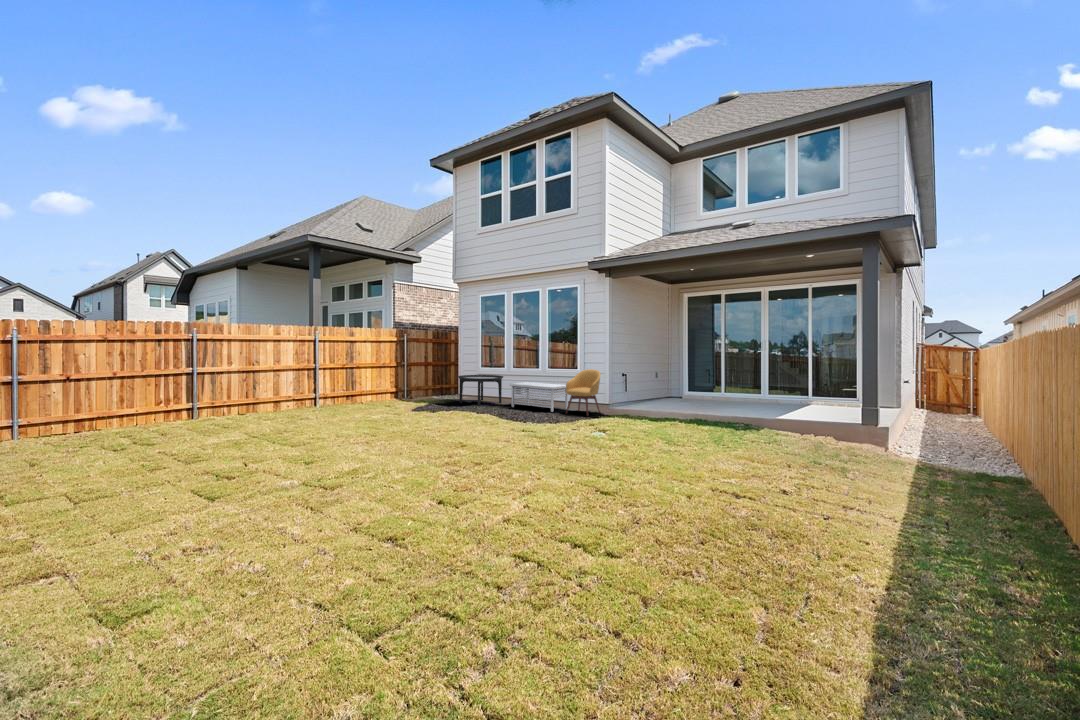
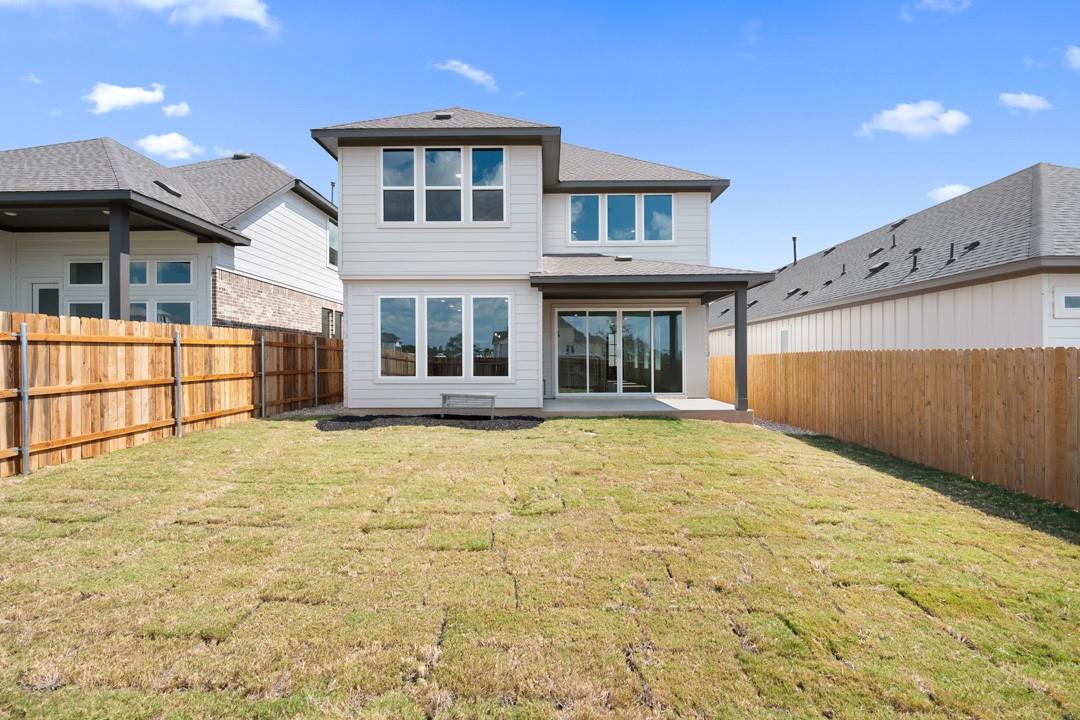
chair: present [566,369,600,416] -> none [508,377,537,421]
round table: present [458,375,503,406] -> none [371,385,423,419]

